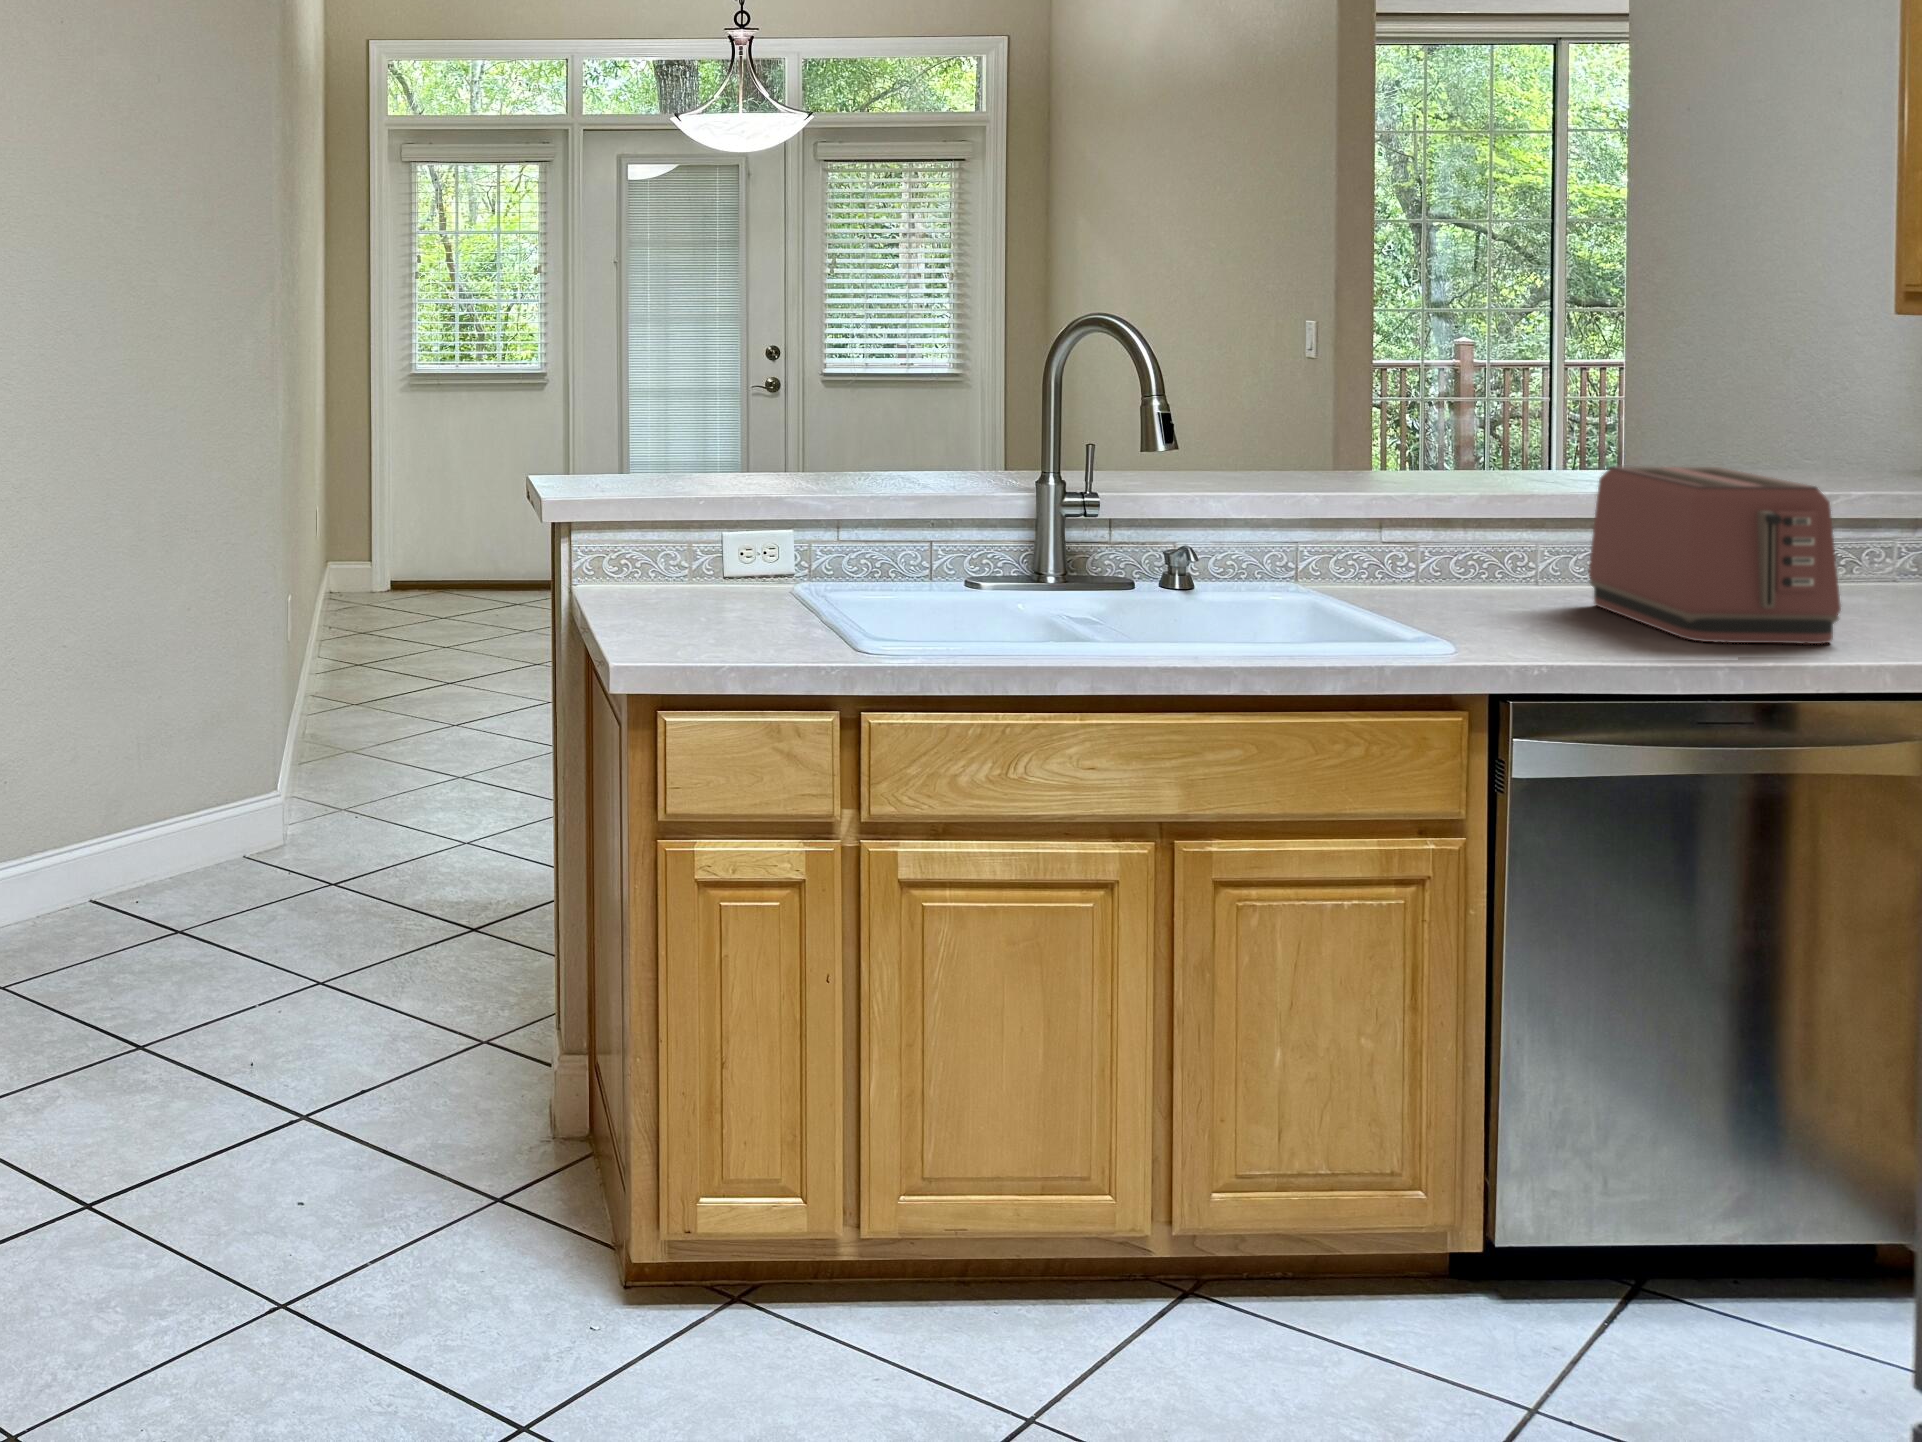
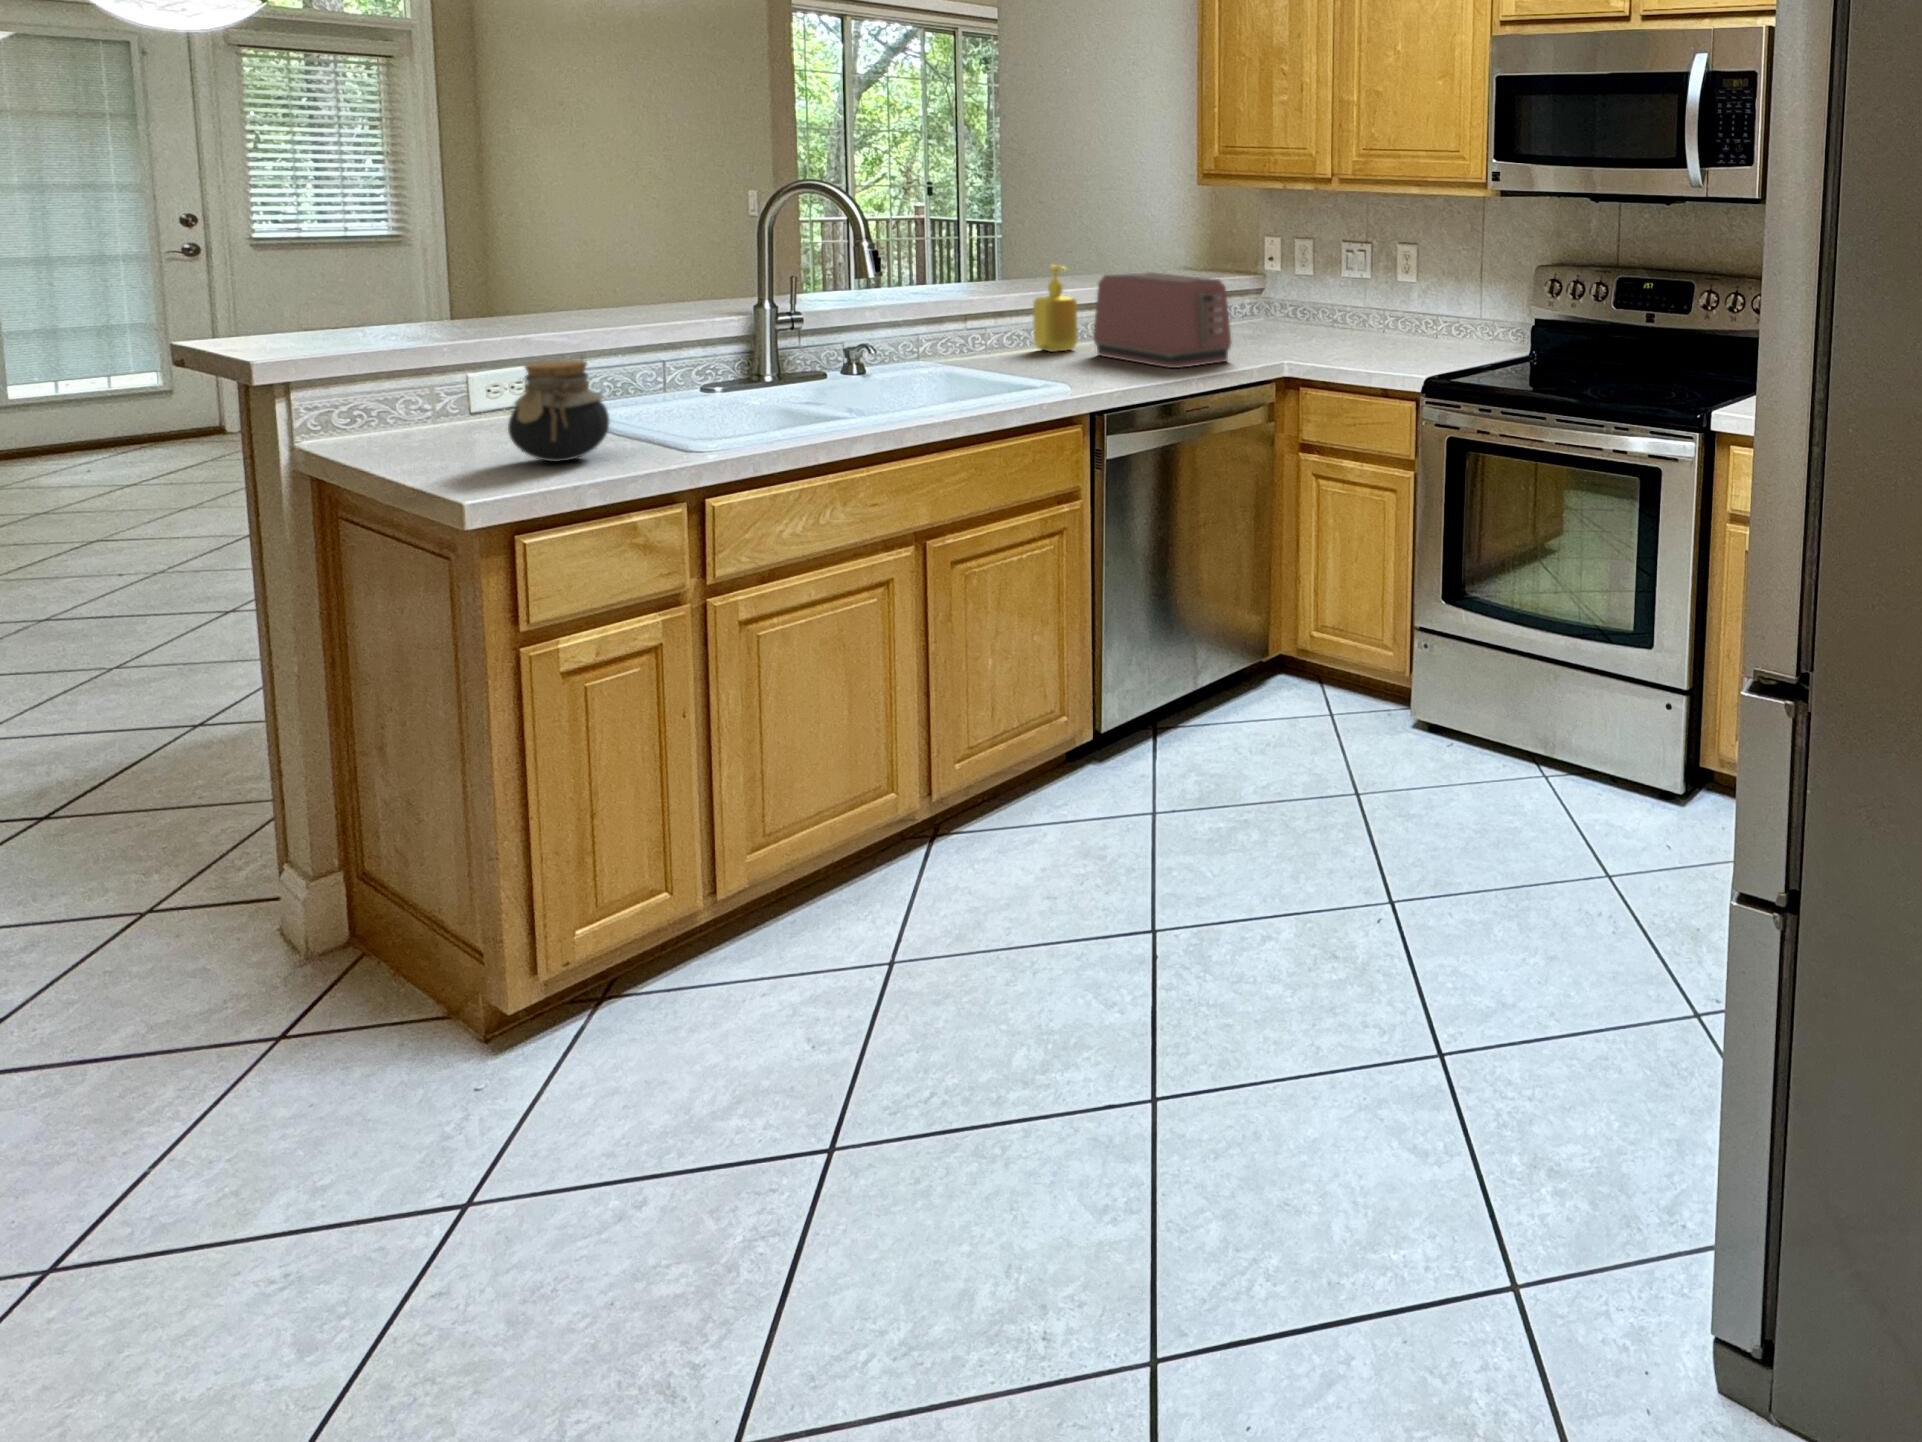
soap dispenser: none [1501,446,1579,592] -> present [1033,266,1078,352]
jar: none [688,523,784,640] -> present [508,360,609,462]

